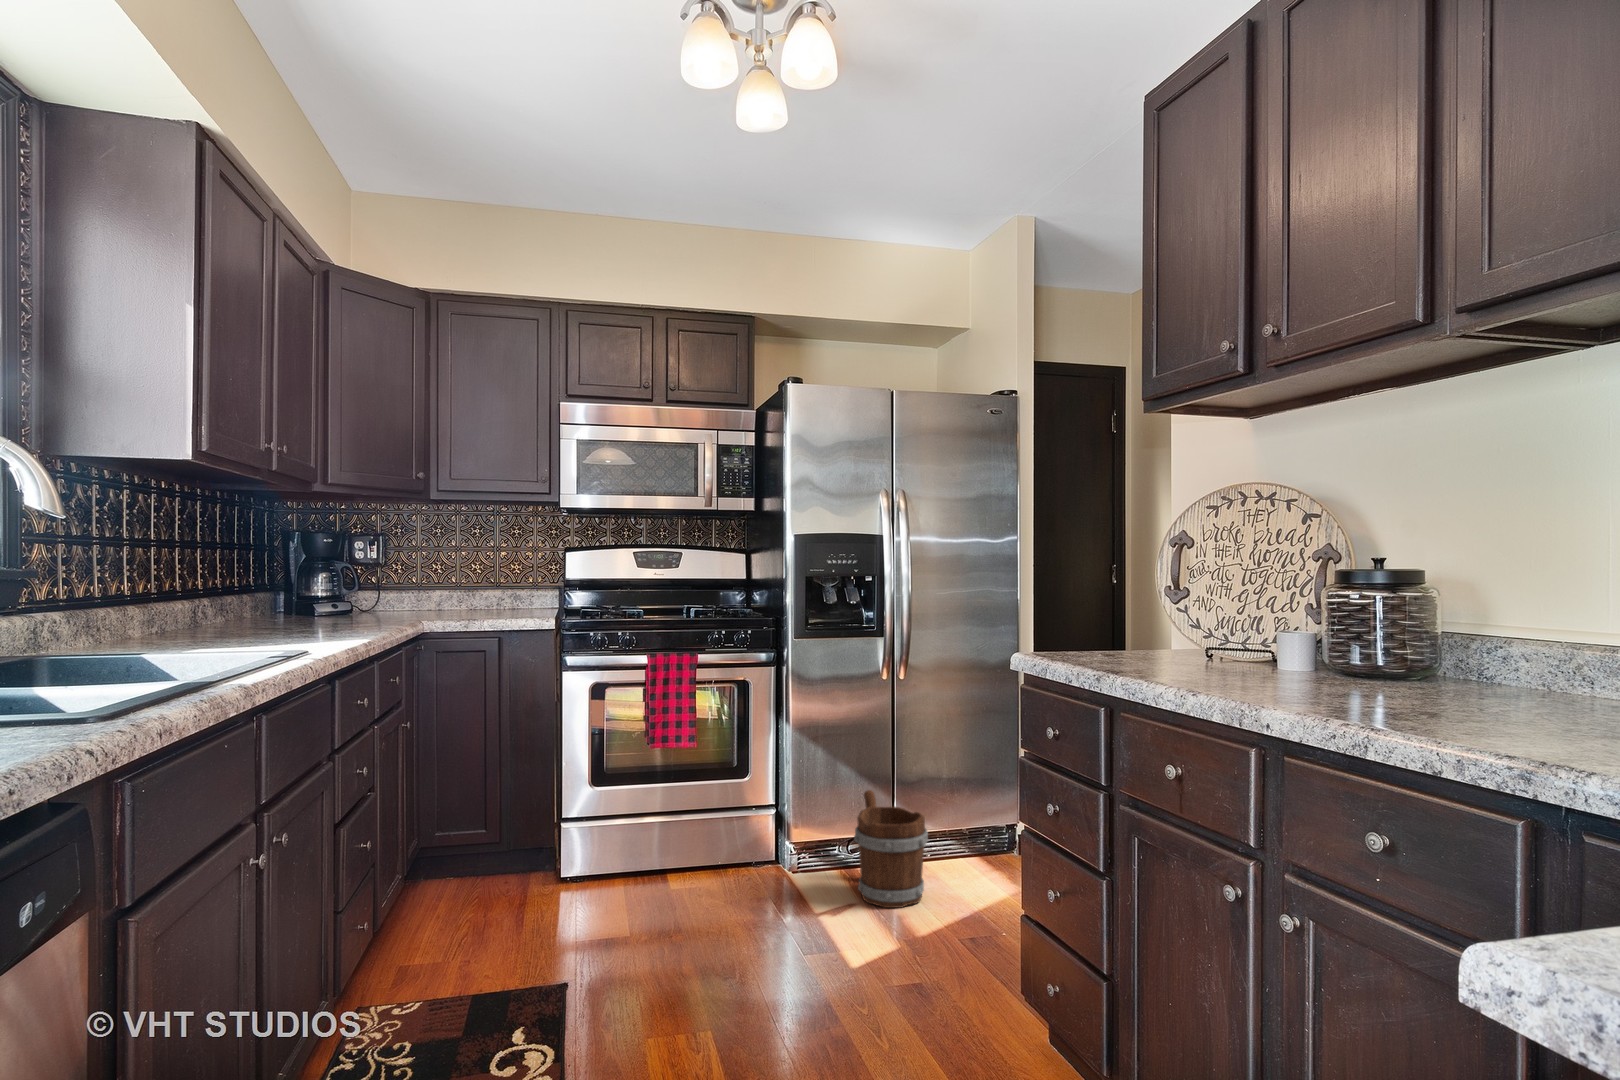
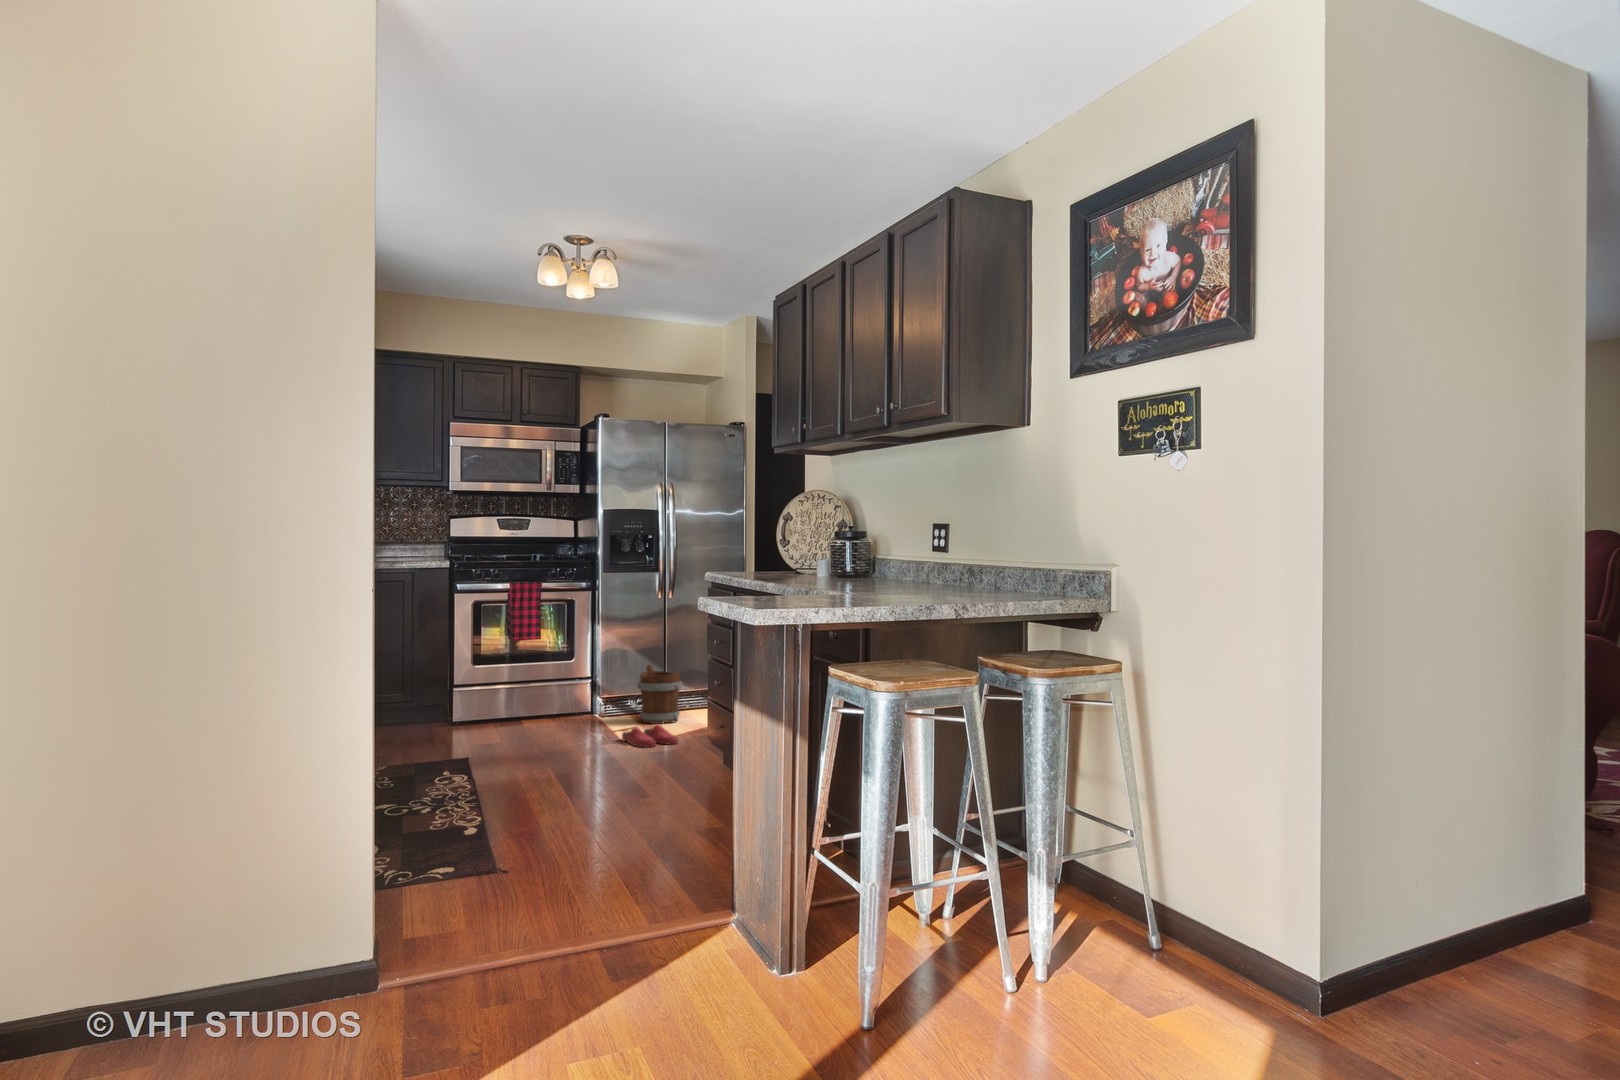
slippers: none [839,949,949,1019] -> present [622,725,678,747]

